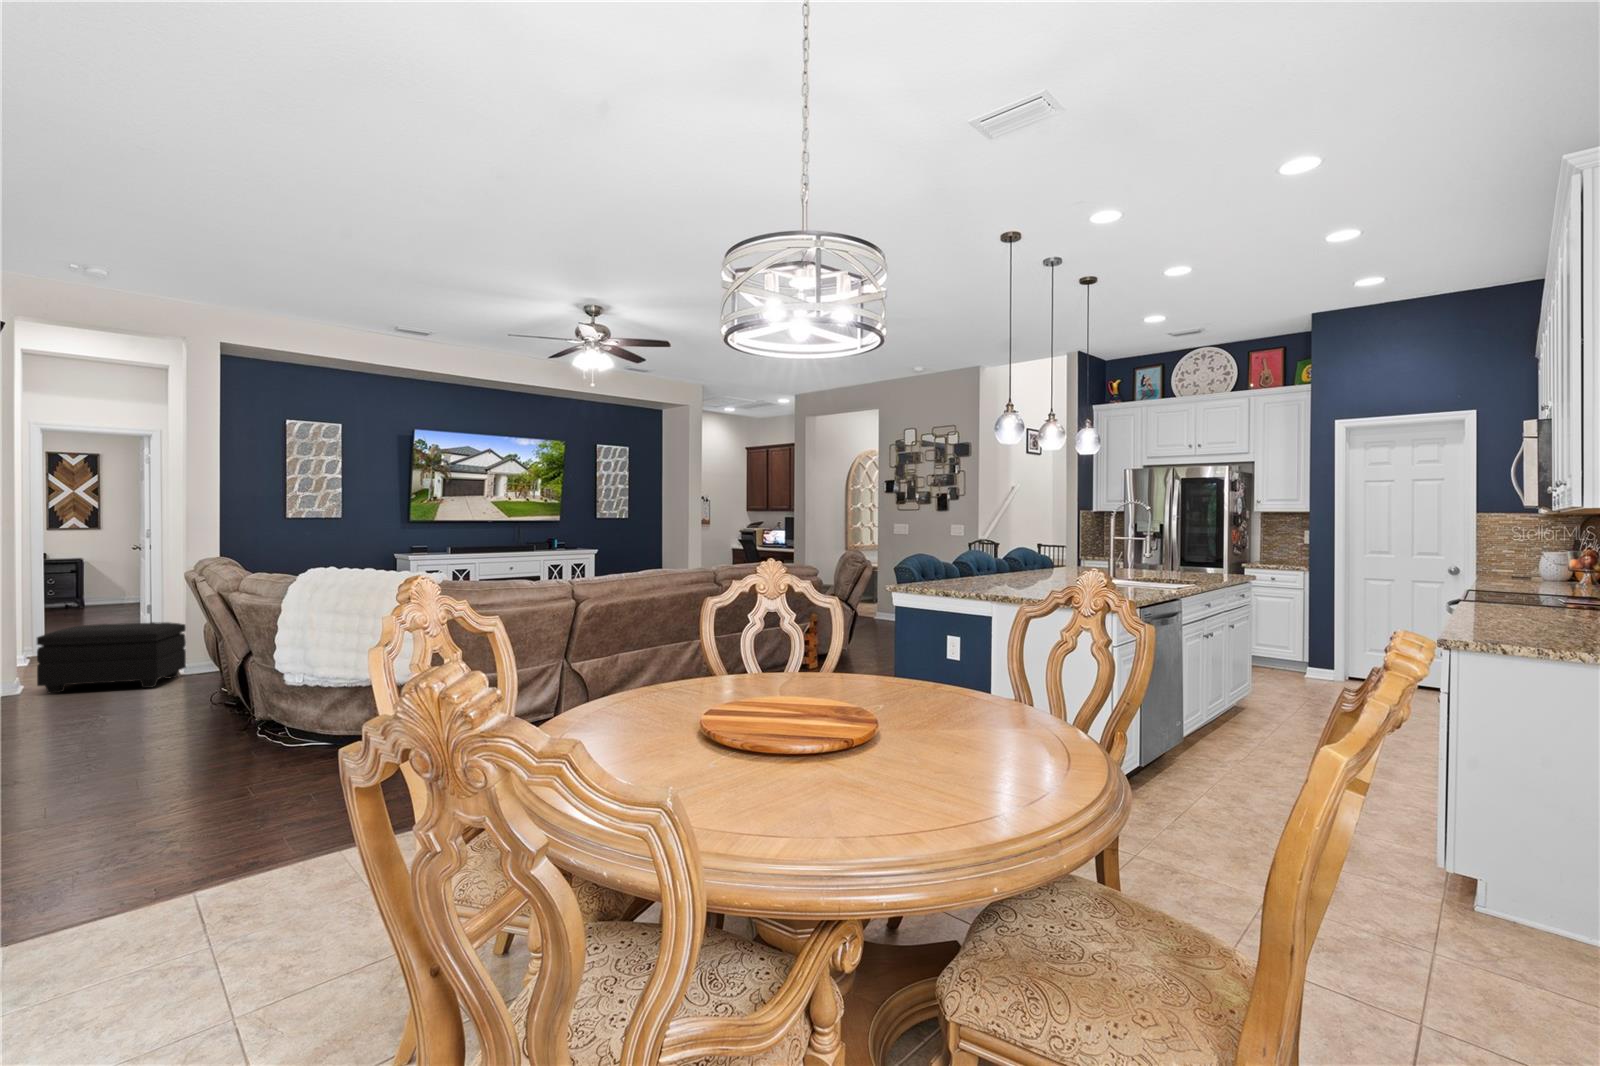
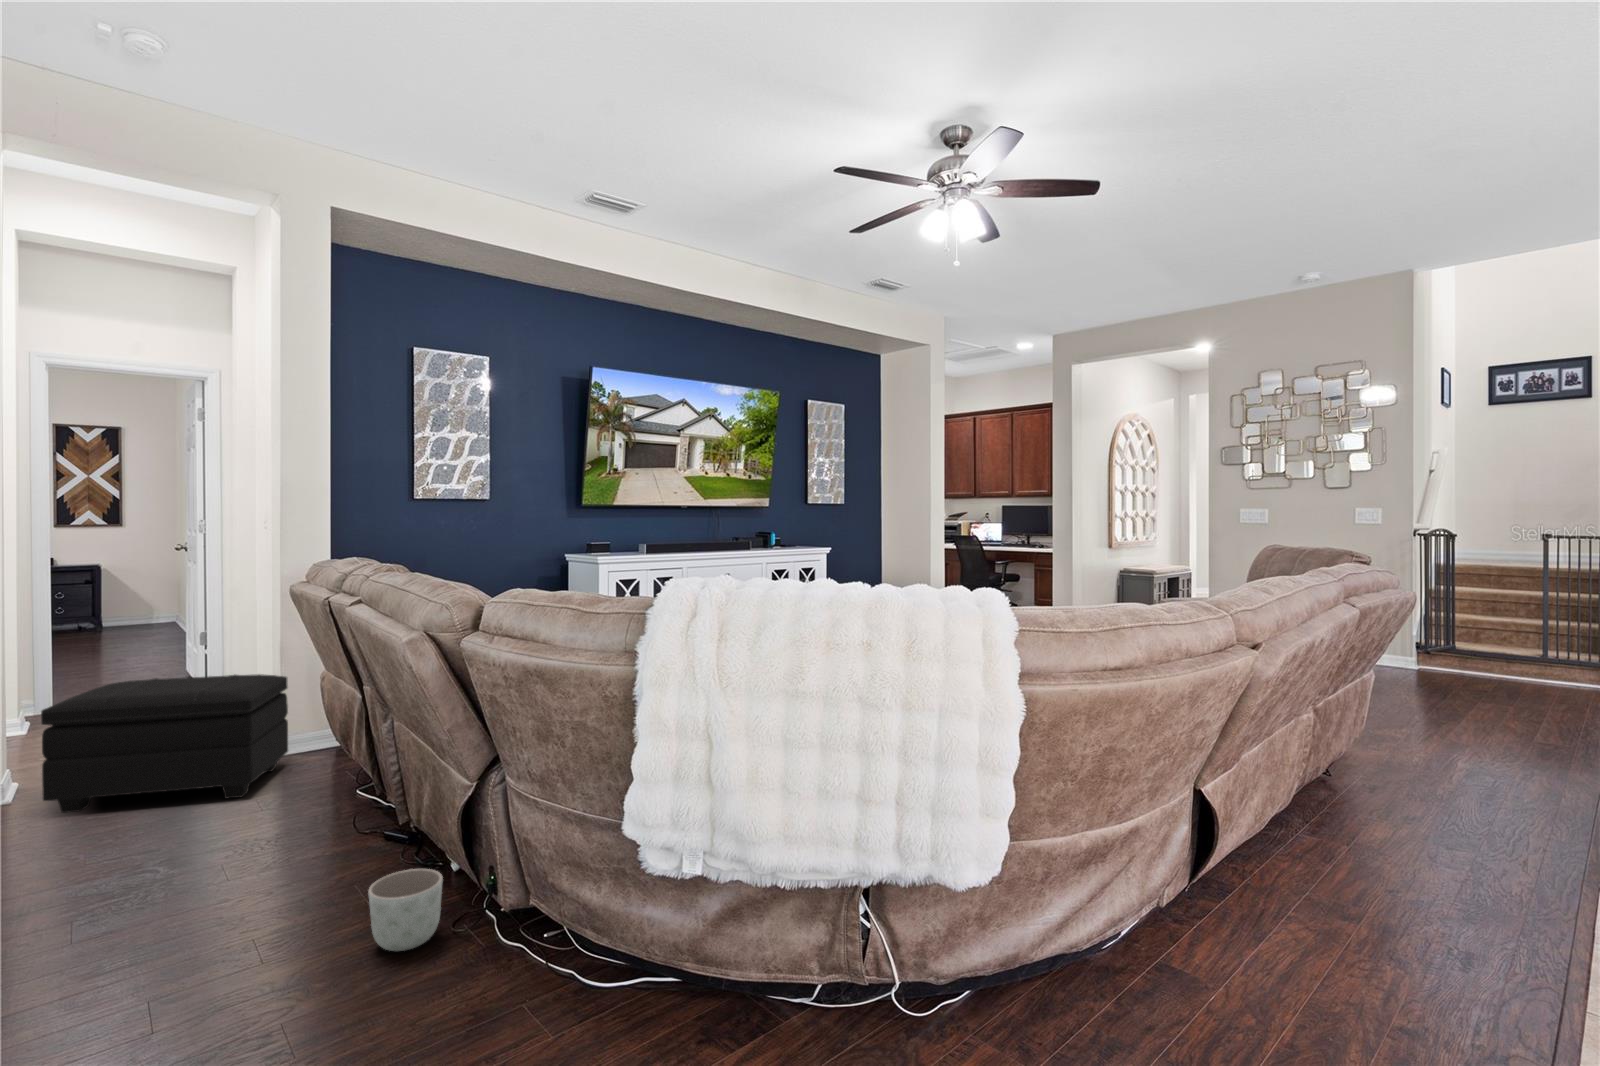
planter: none [189,700,228,733] -> present [368,869,443,951]

